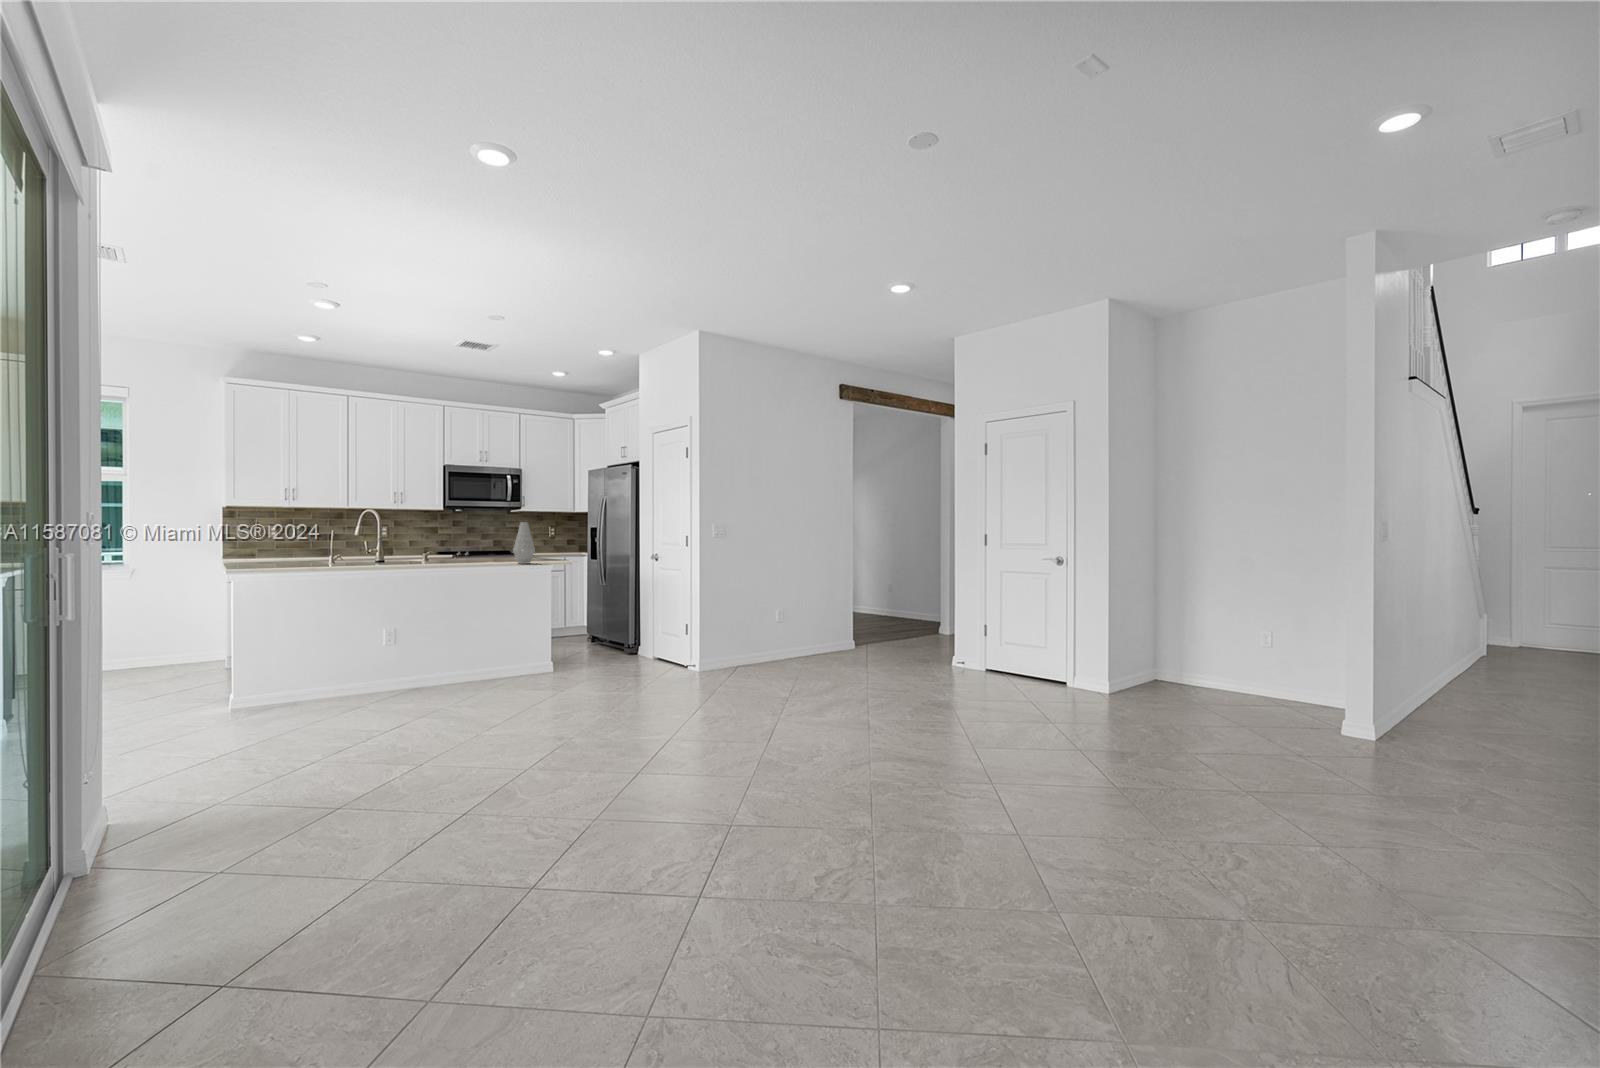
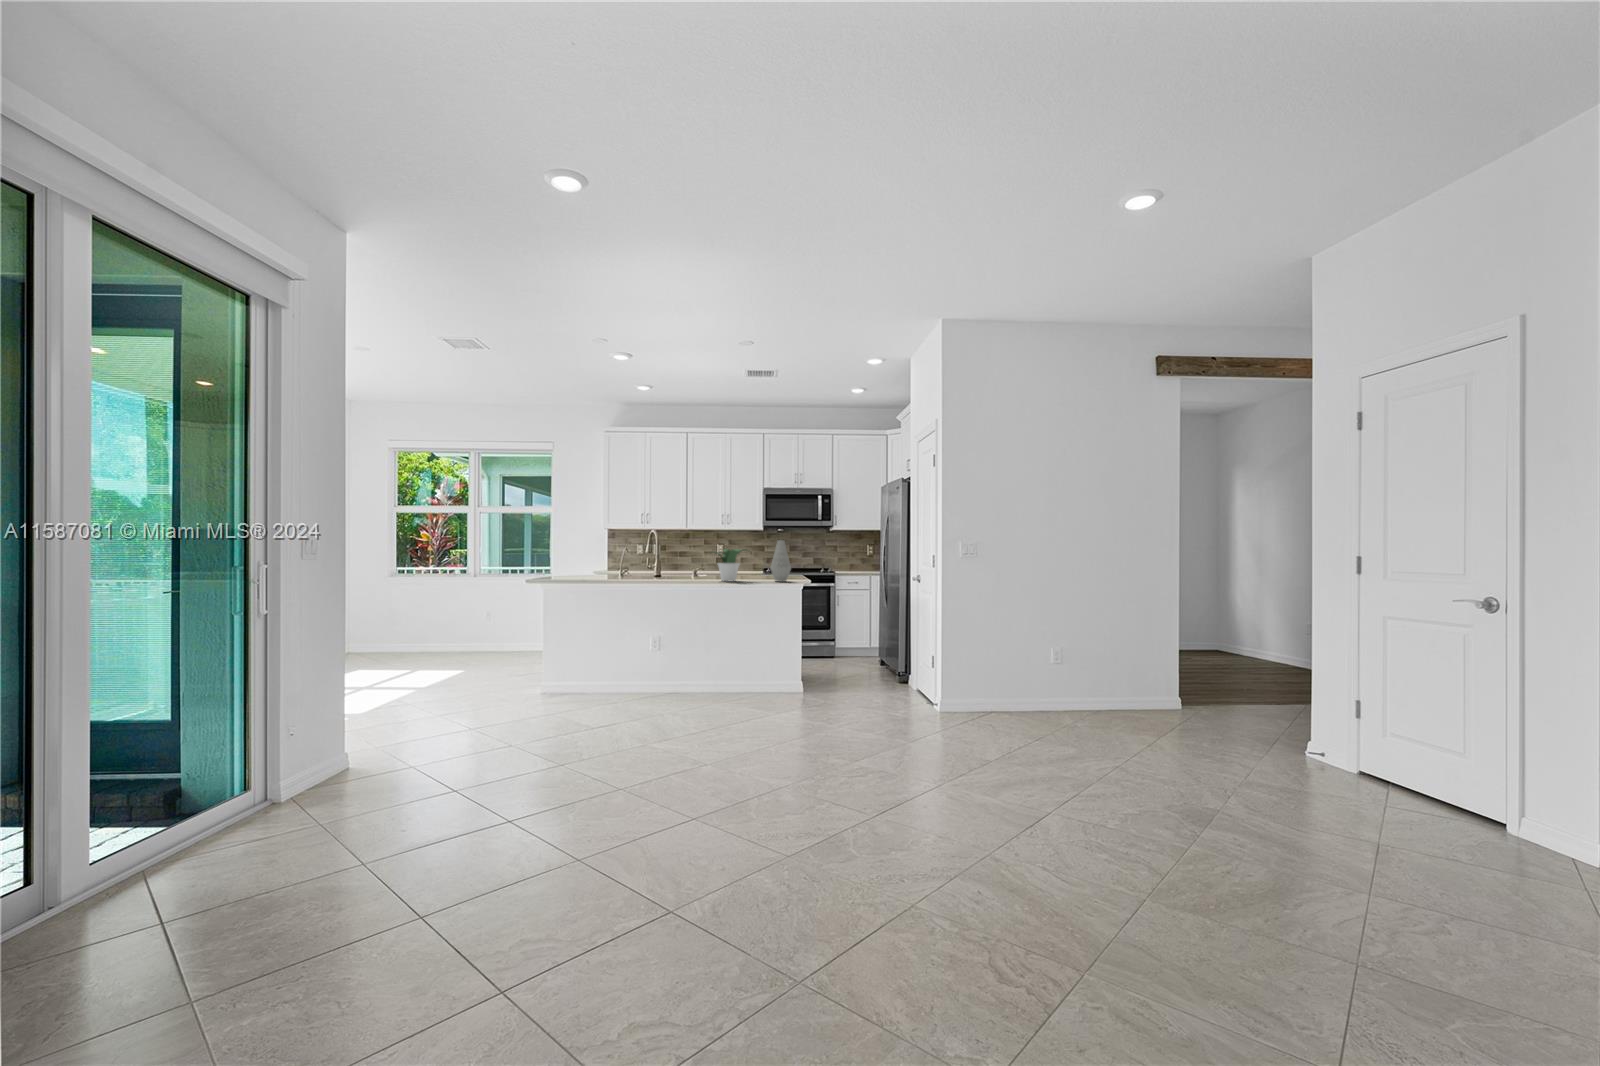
potted plant: none [451,531,496,565] -> present [715,549,747,581]

